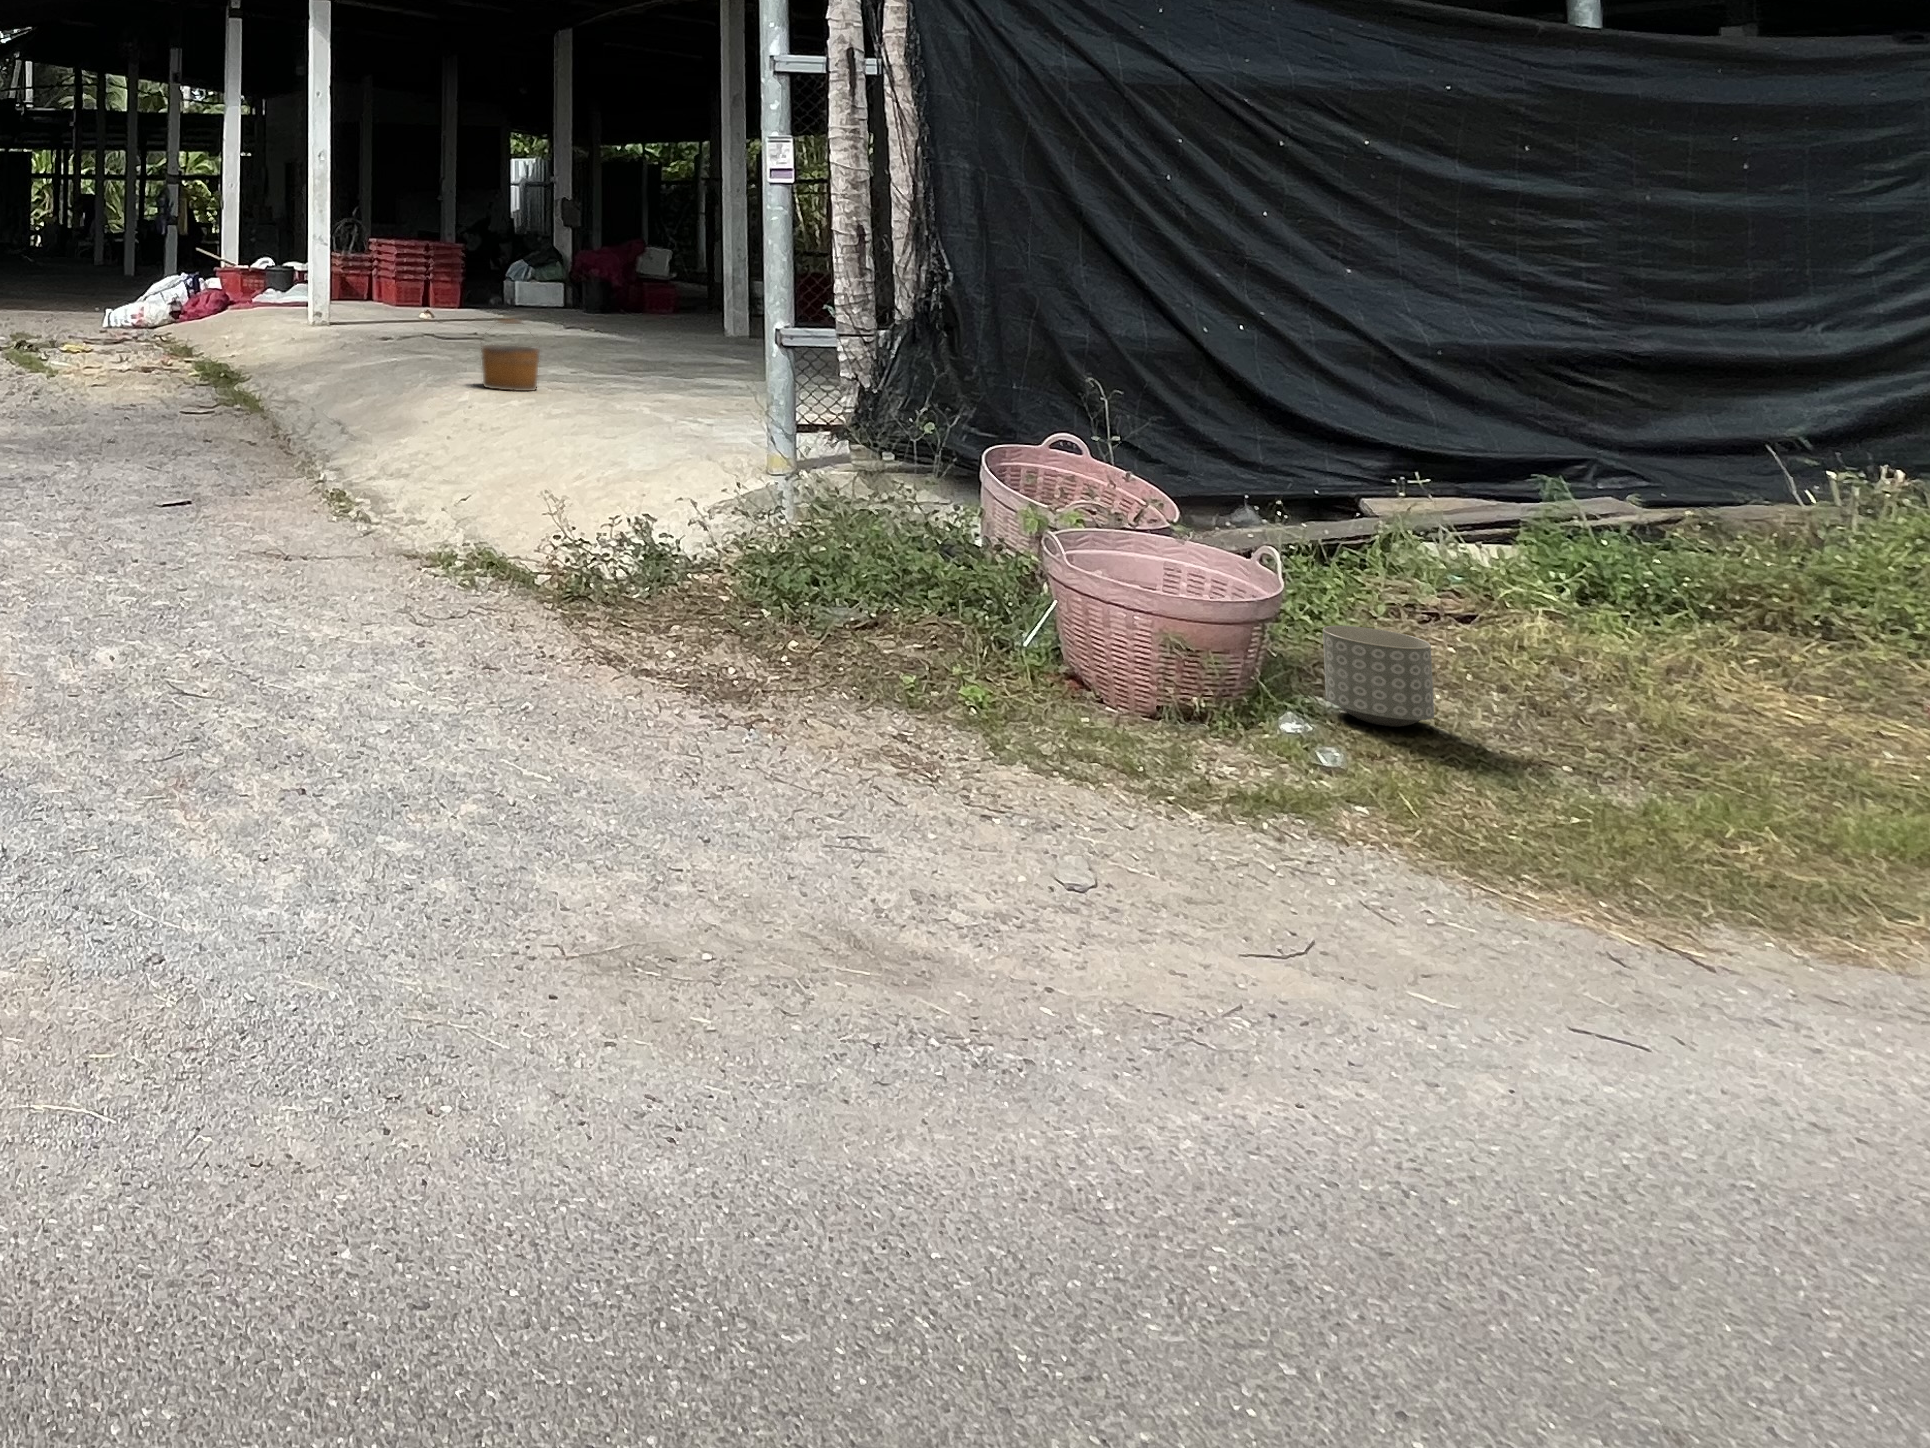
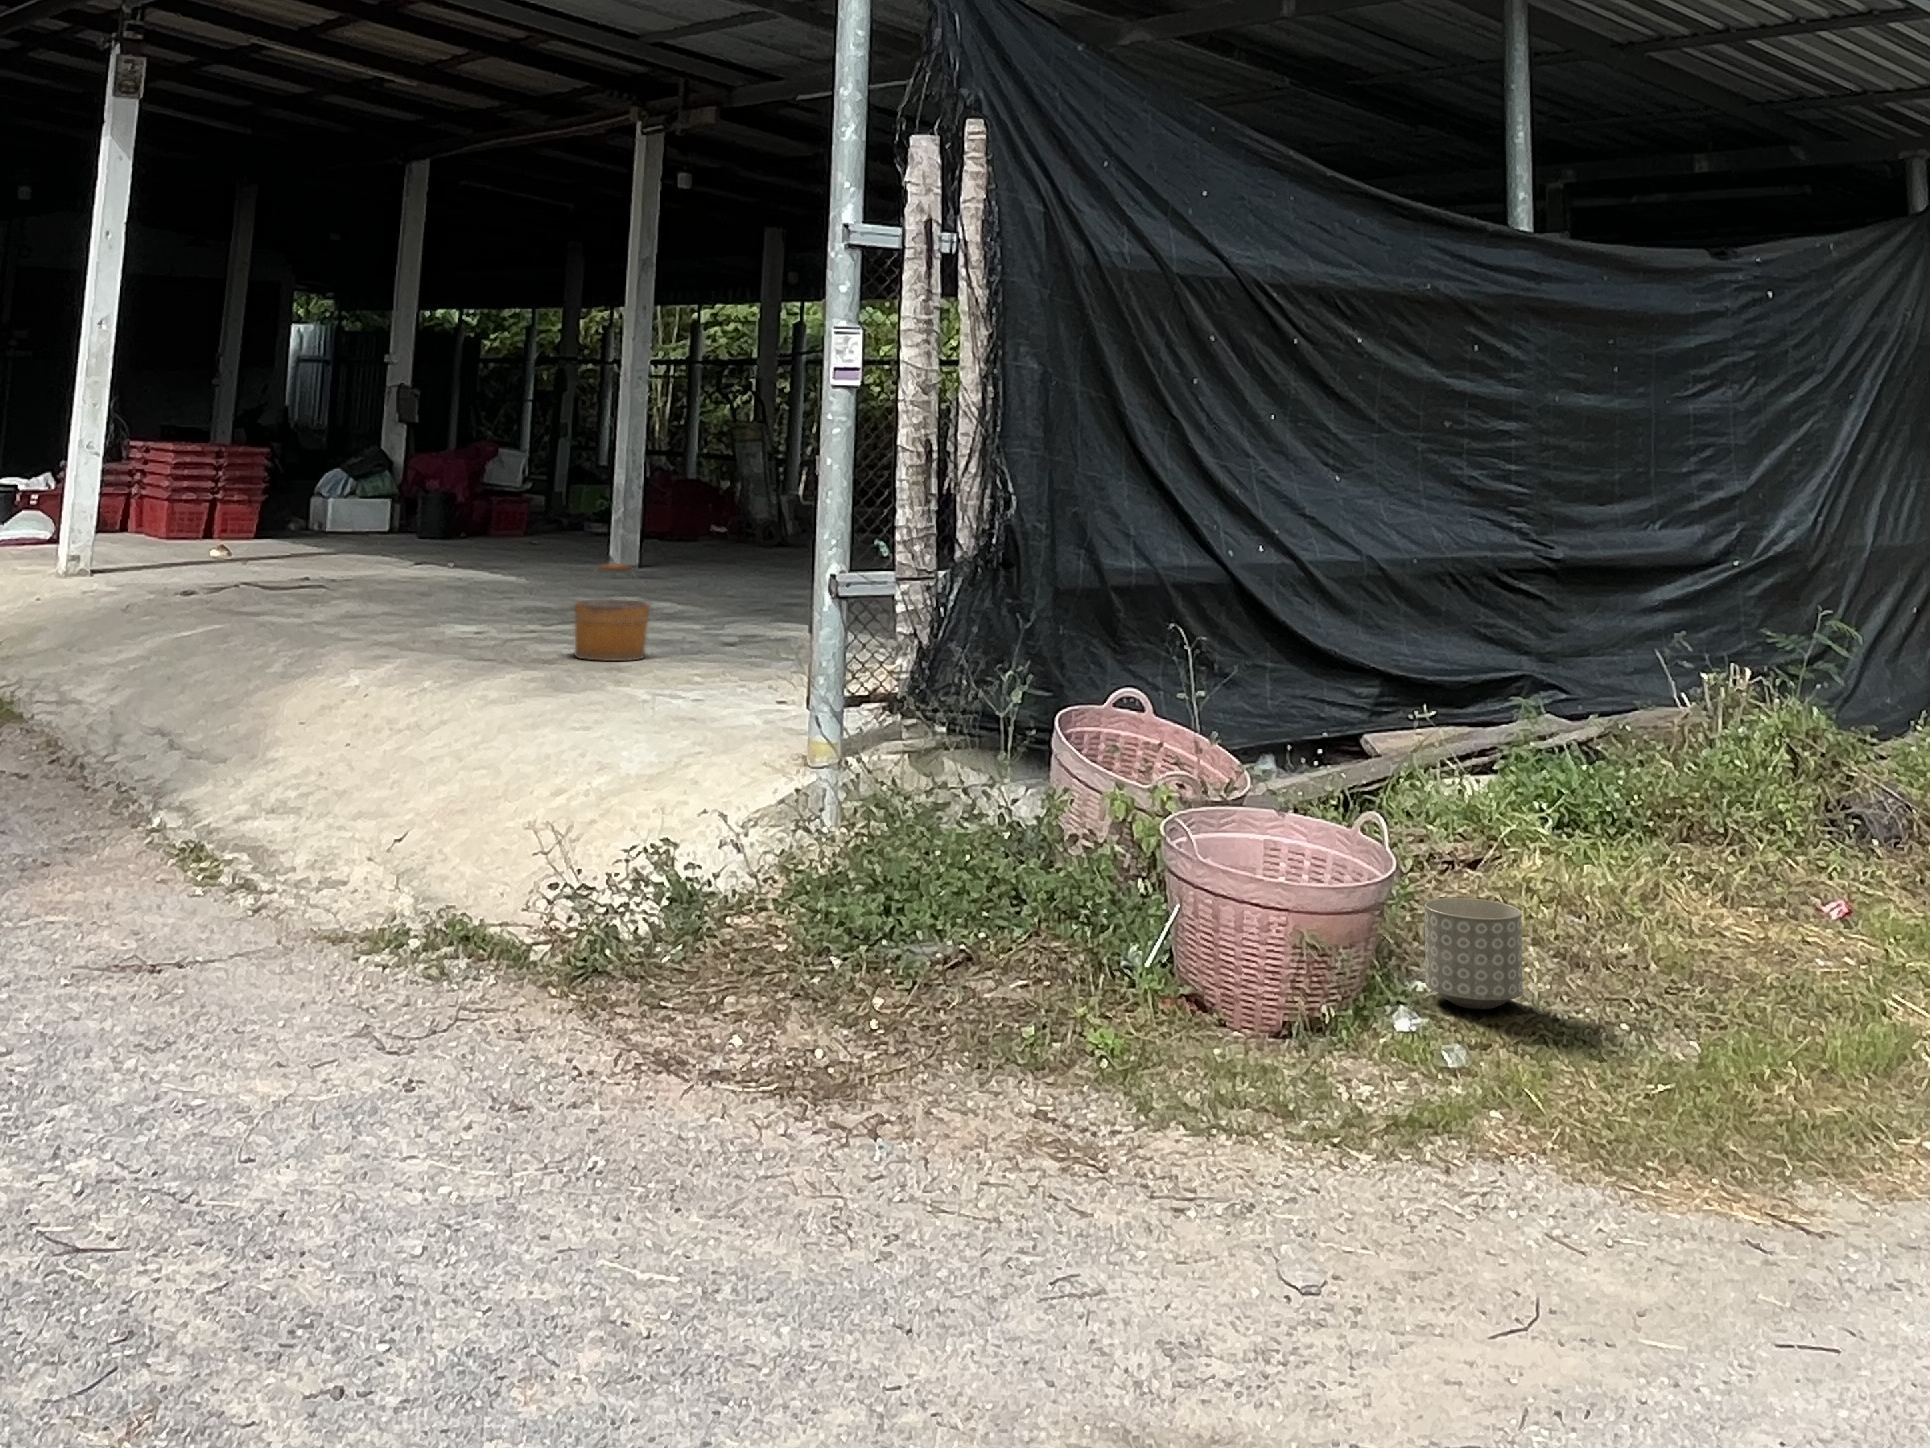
bucket: present [481,319,540,391] -> present [574,564,651,661]

